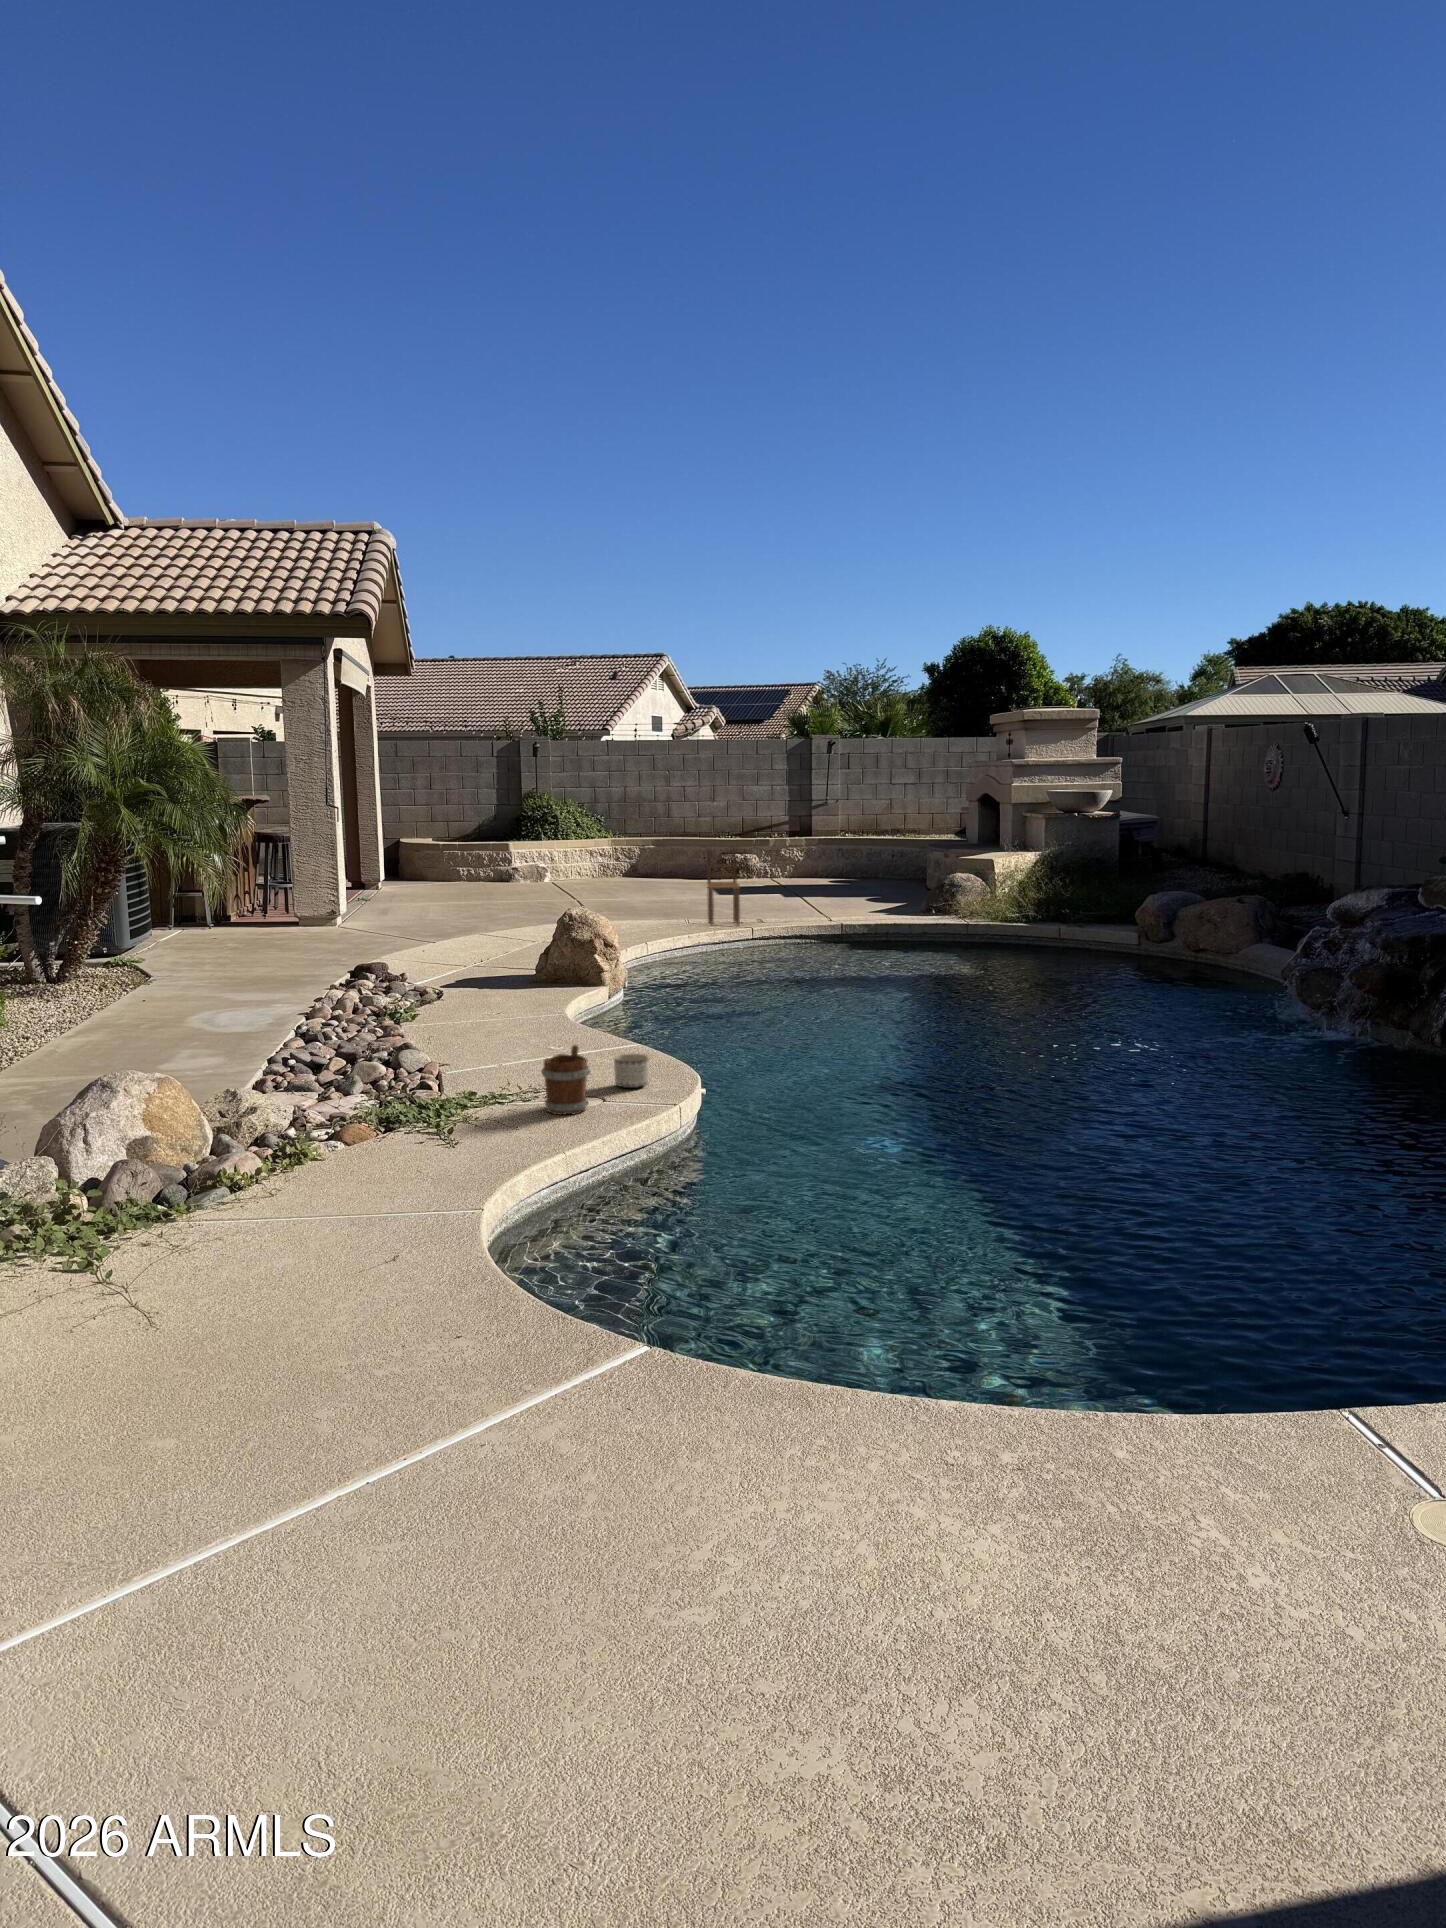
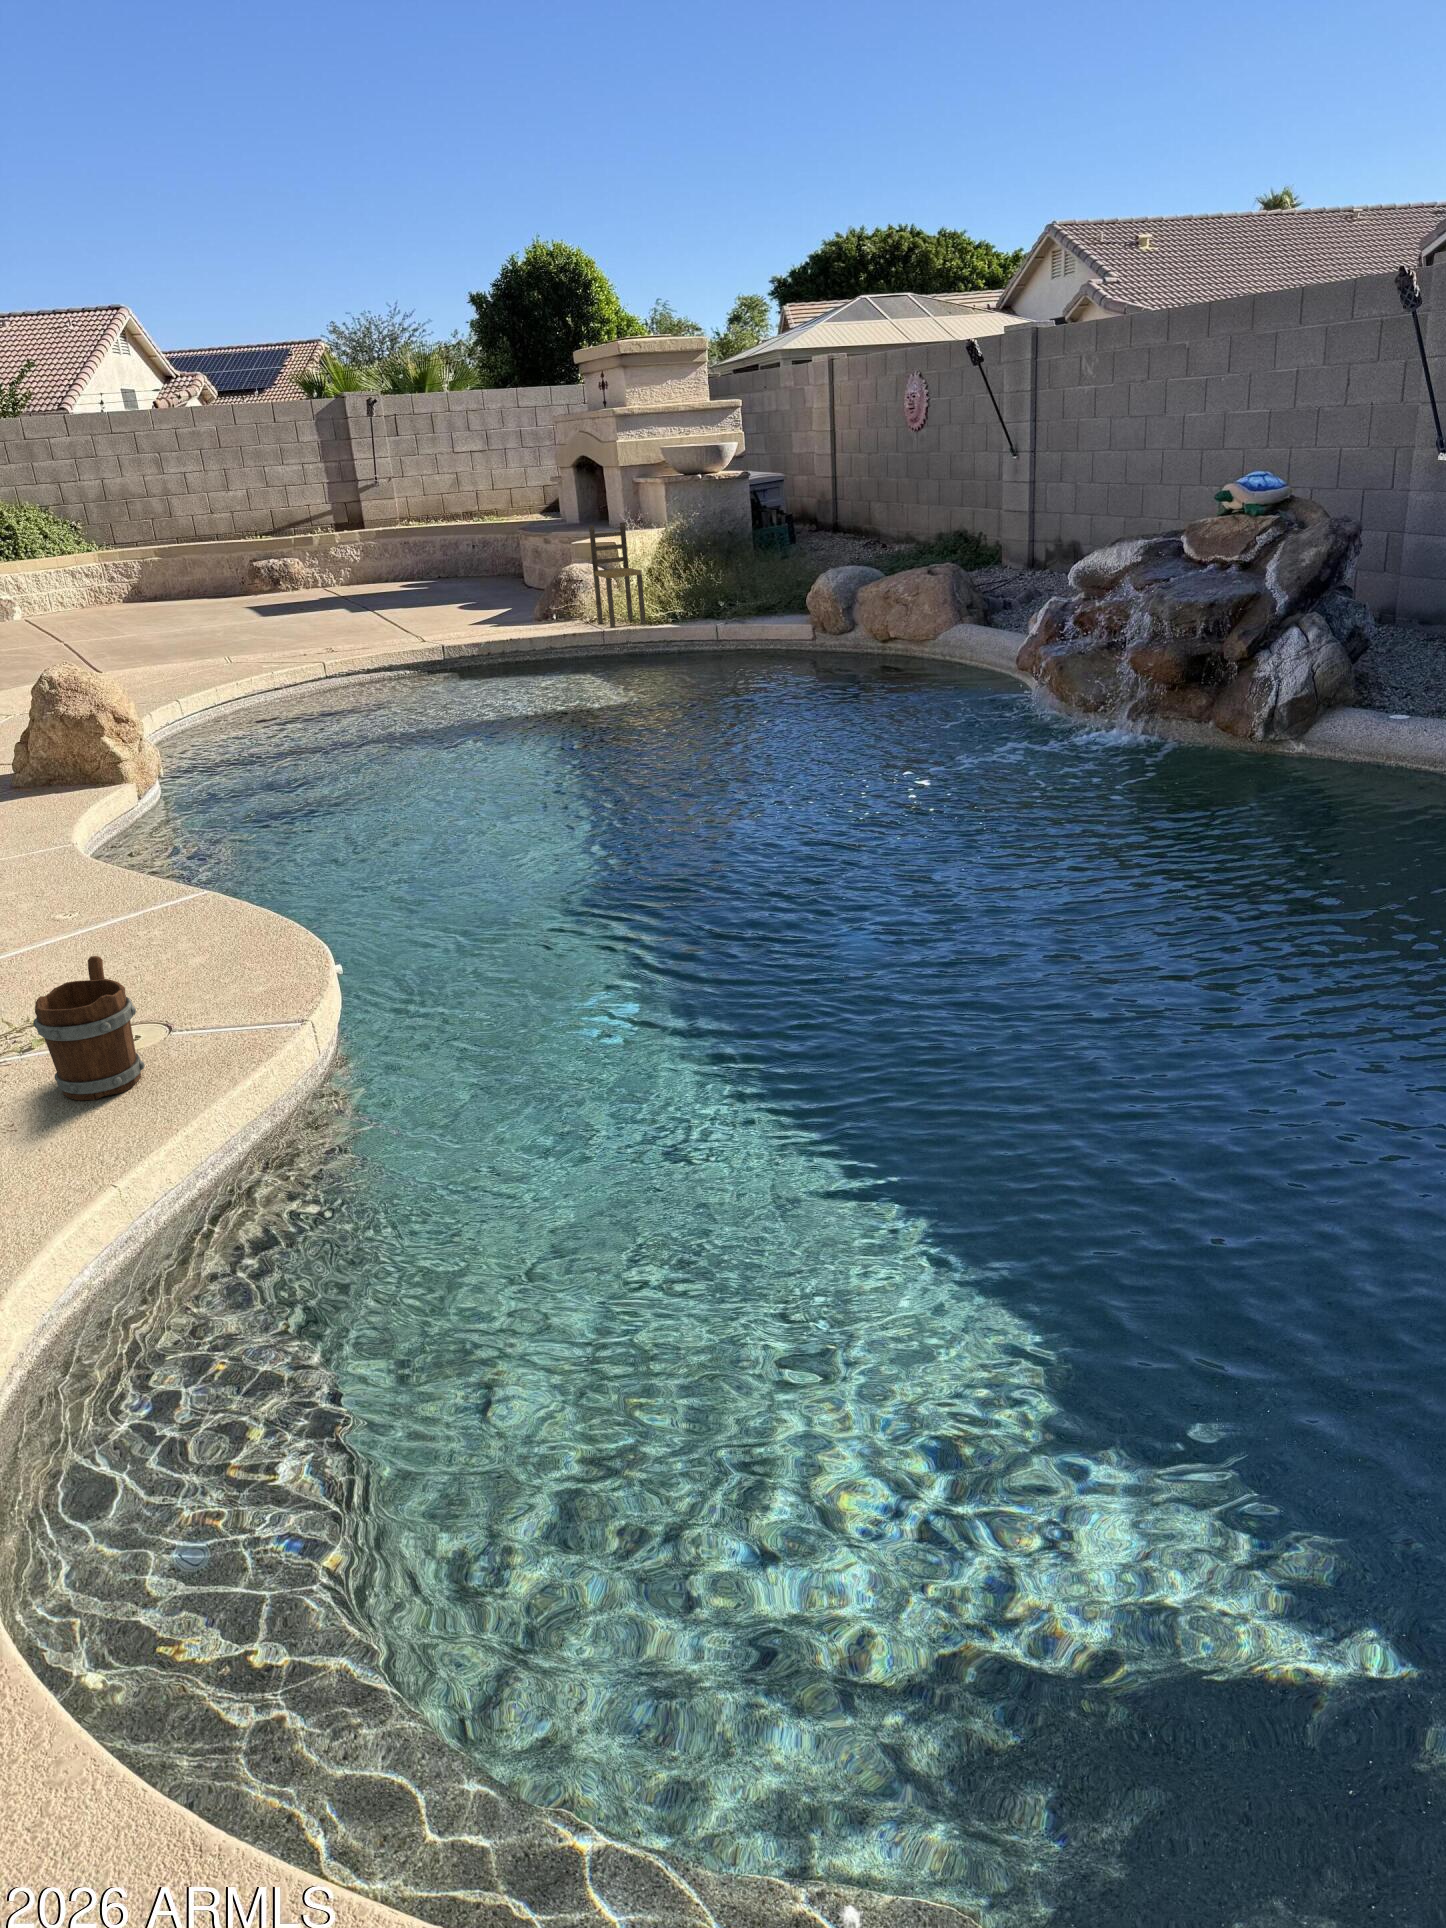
chair: present [707,848,740,926] -> present [589,522,646,628]
planter: present [614,1054,649,1088] -> none [174,939,246,1005]

